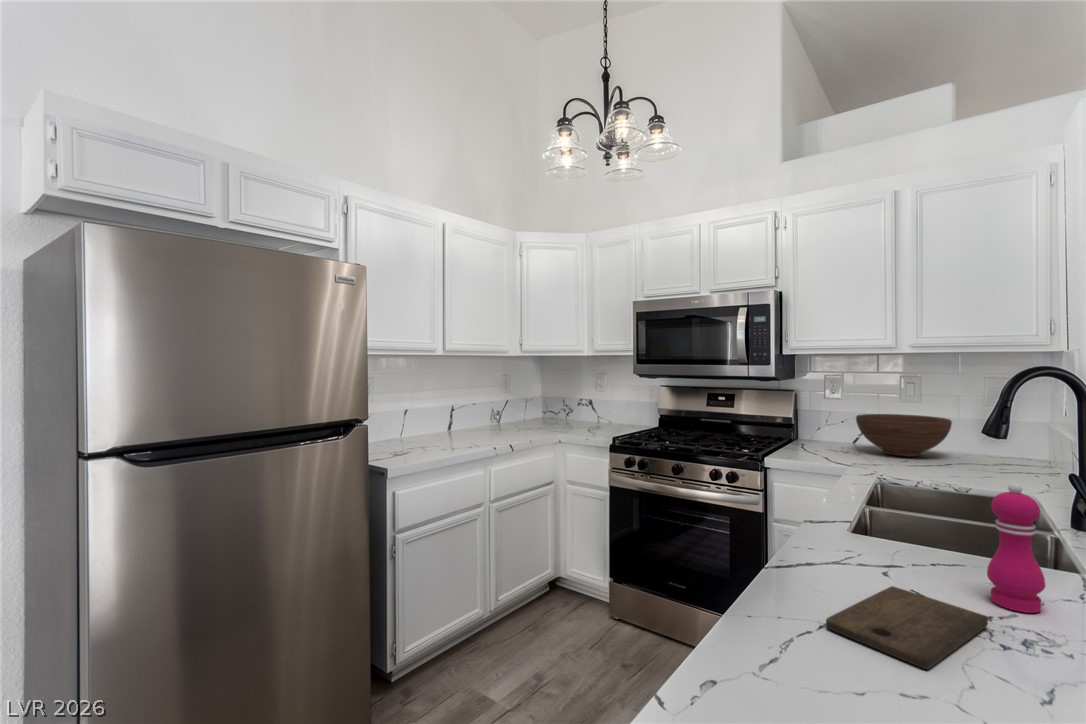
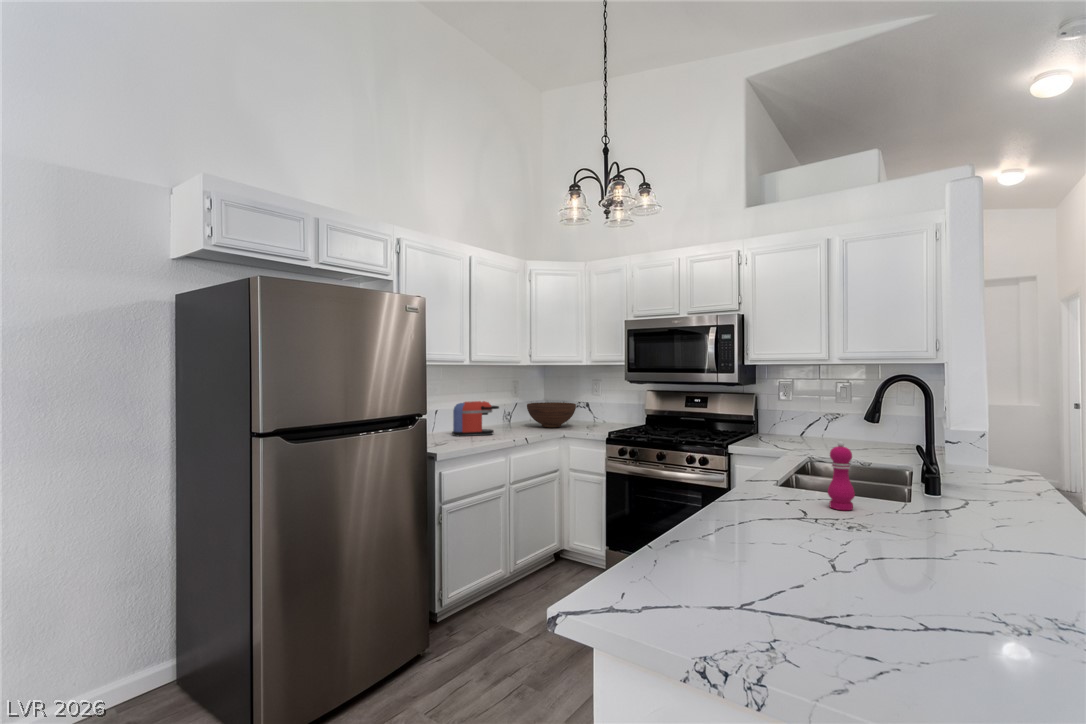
coffee maker: none [422,400,480,443] -> present [452,401,499,436]
fruit bowl: present [856,414,952,457] -> present [527,402,576,428]
cutting board: present [826,586,988,669] -> none [735,500,819,526]

